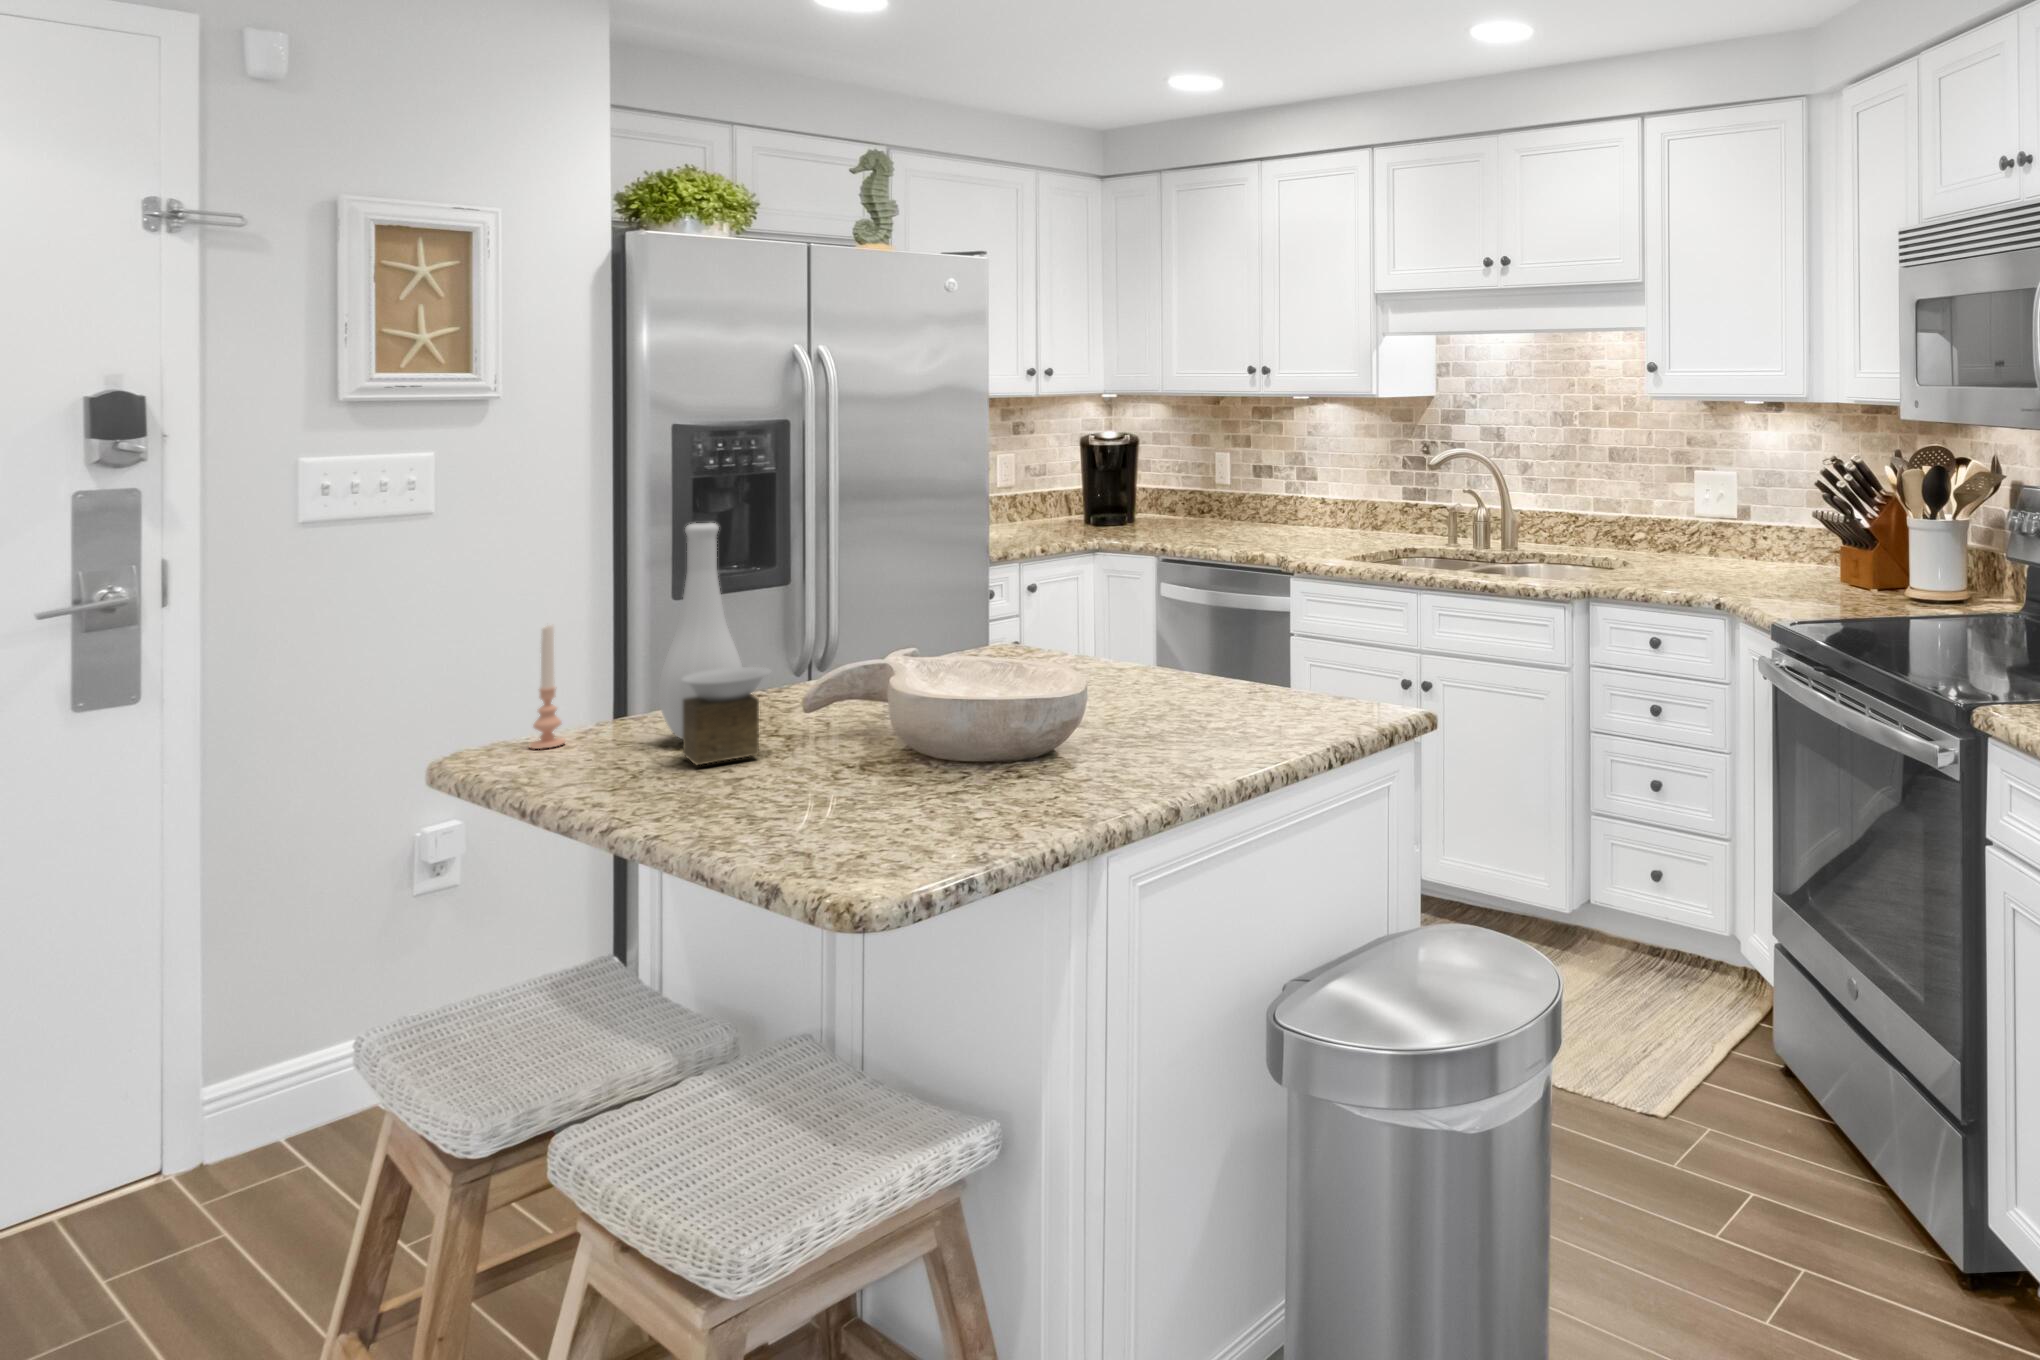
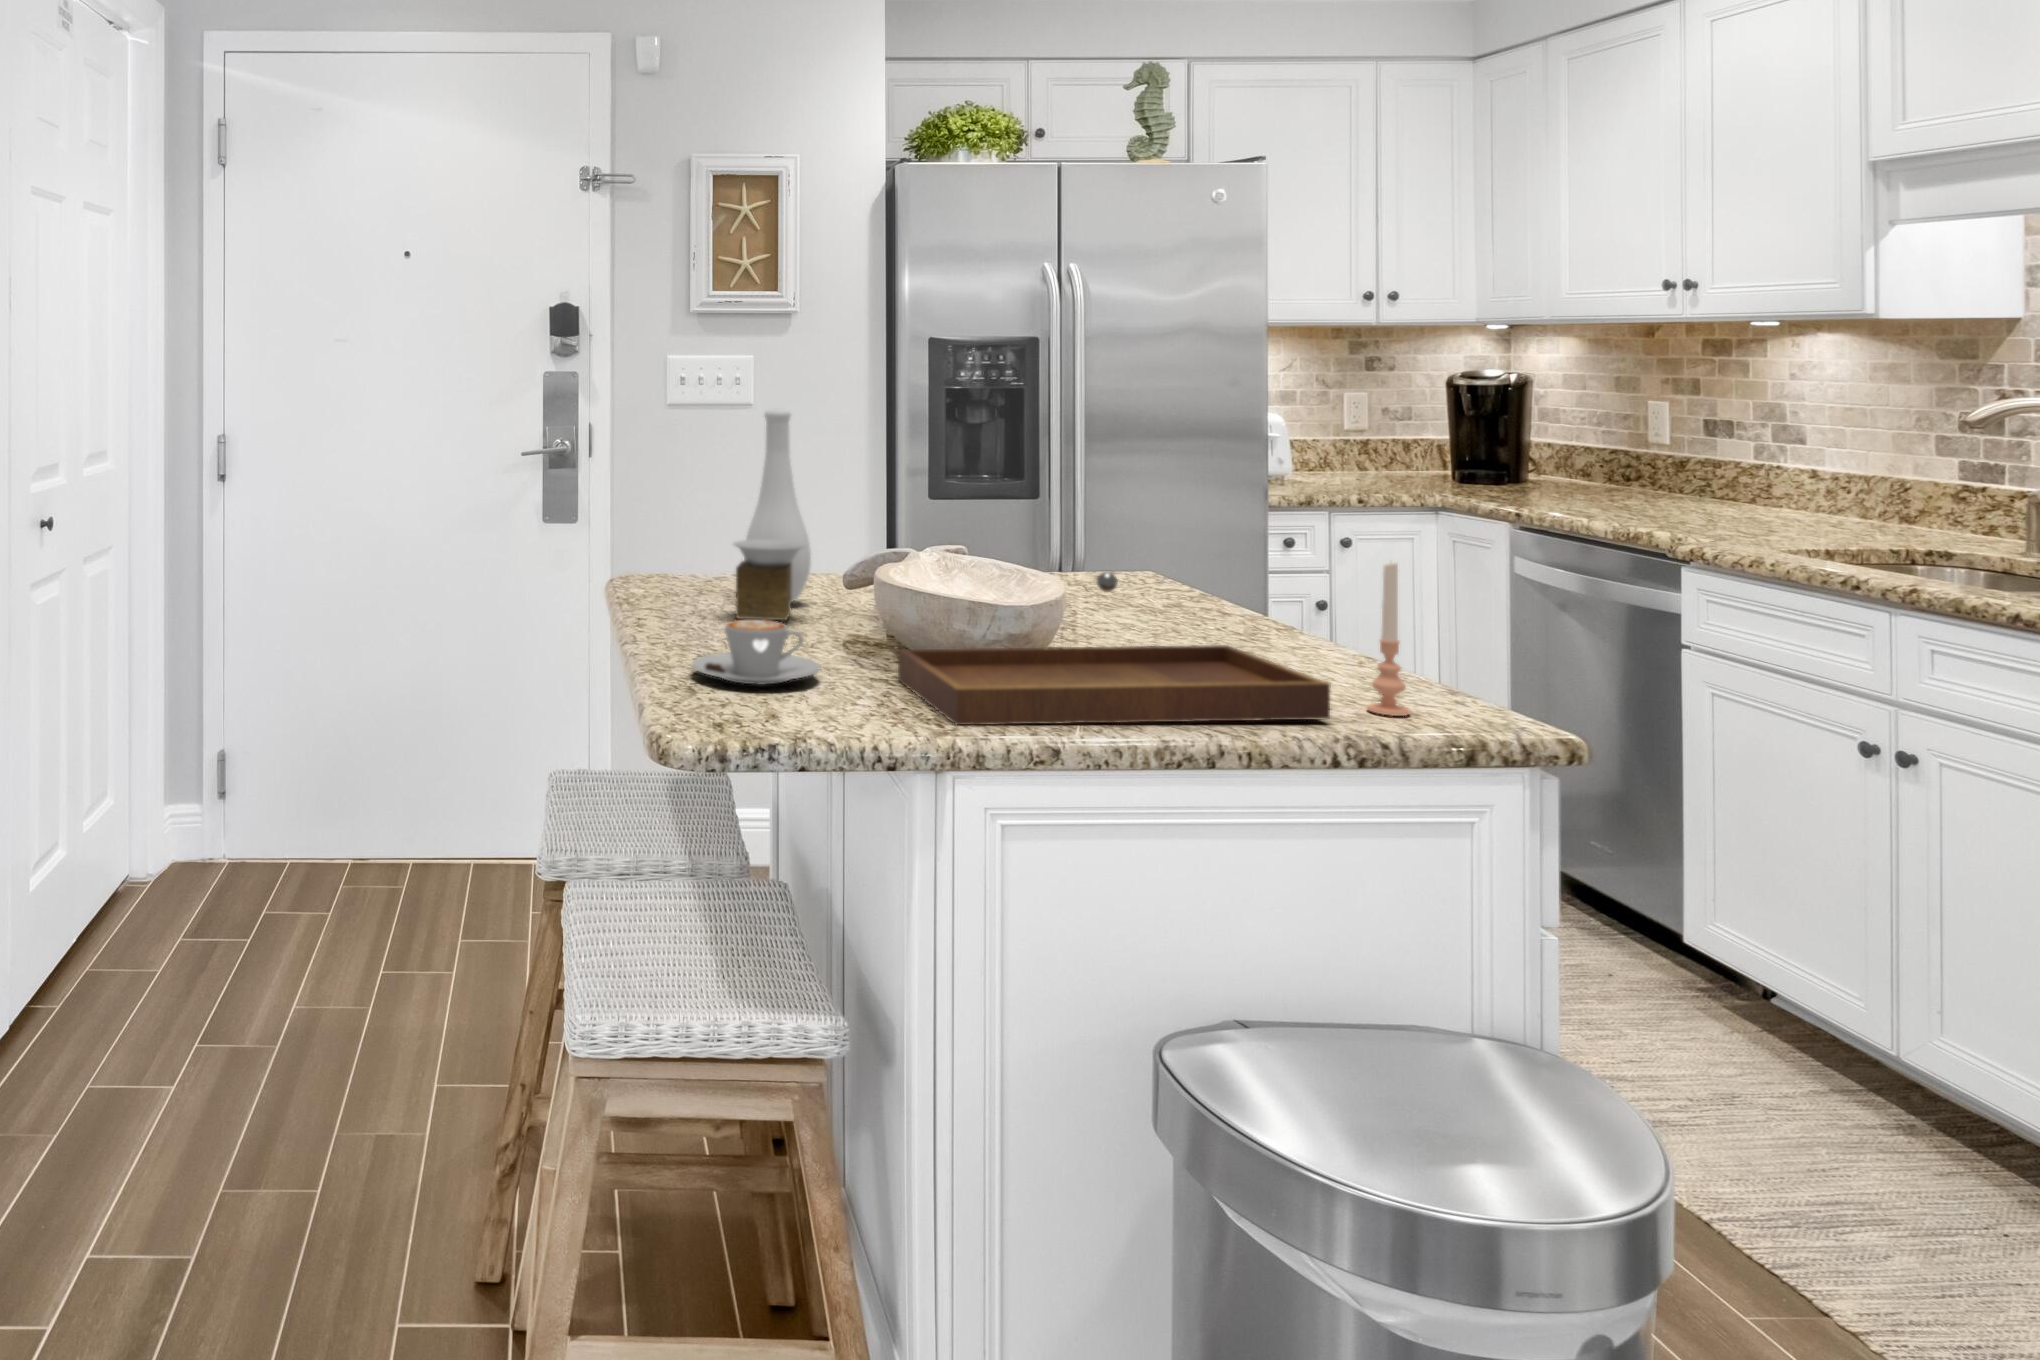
candle: present [529,625,565,749] -> present [1367,562,1411,716]
tray: none [970,648,1312,811] -> present [898,572,1331,725]
coffee cup: none [762,755,911,831] -> present [692,620,820,685]

